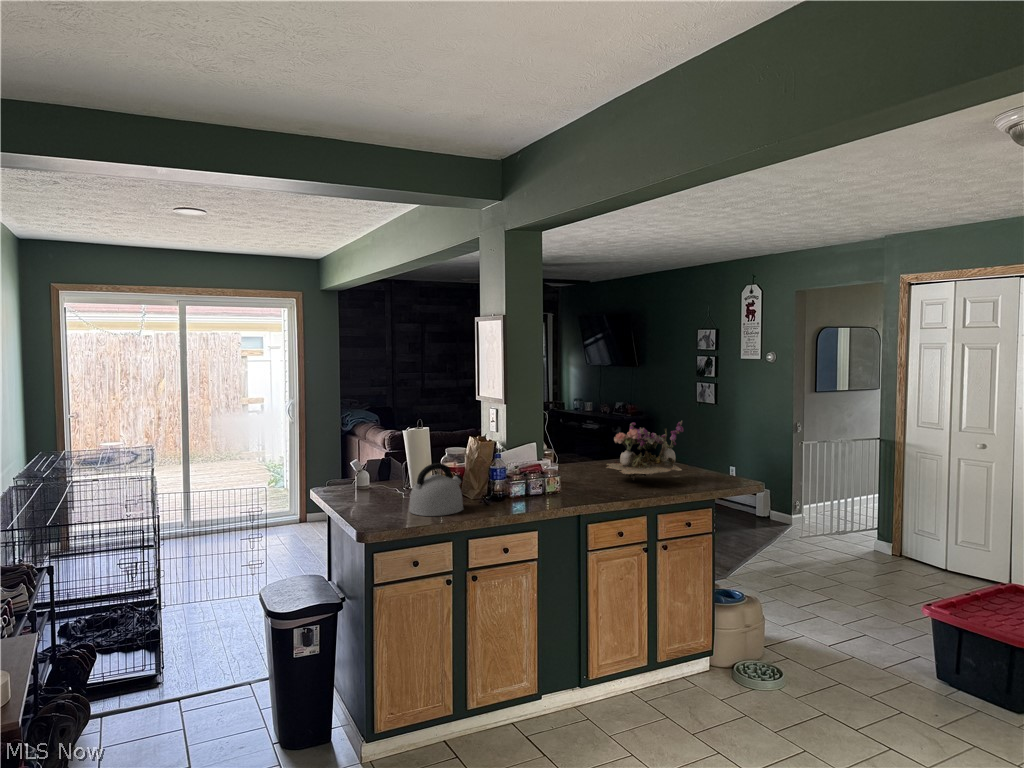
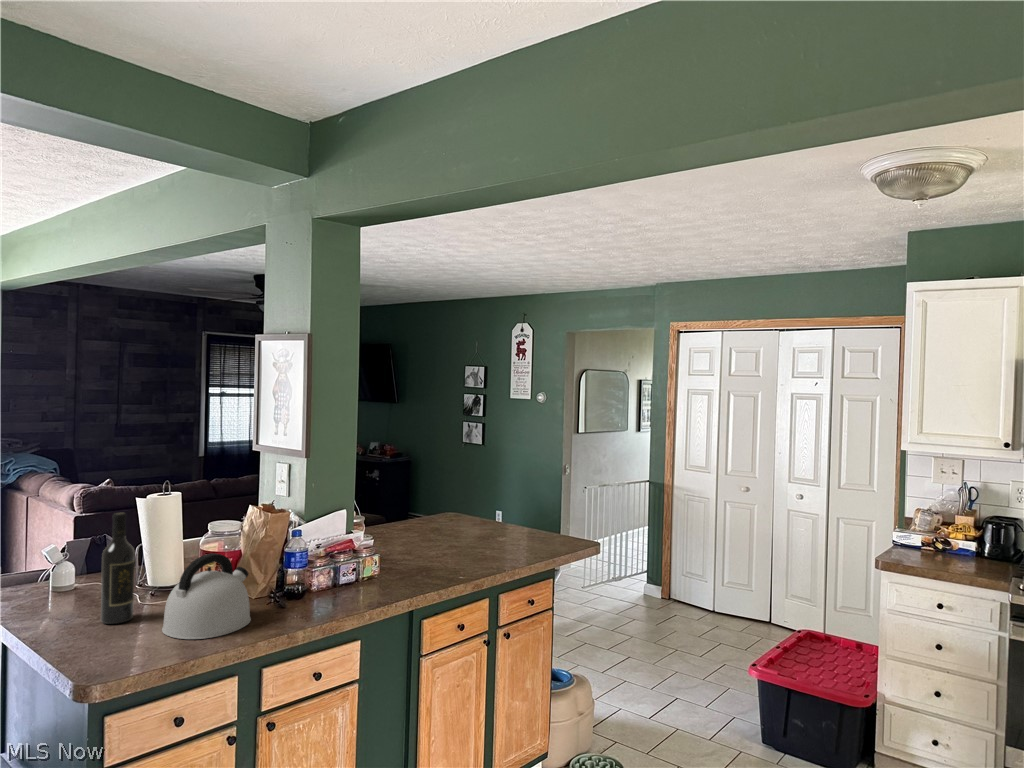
flower arrangement: present [606,421,684,480] -> none [423,476,519,551]
wine bottle: none [375,435,395,506] -> present [101,513,135,624]

